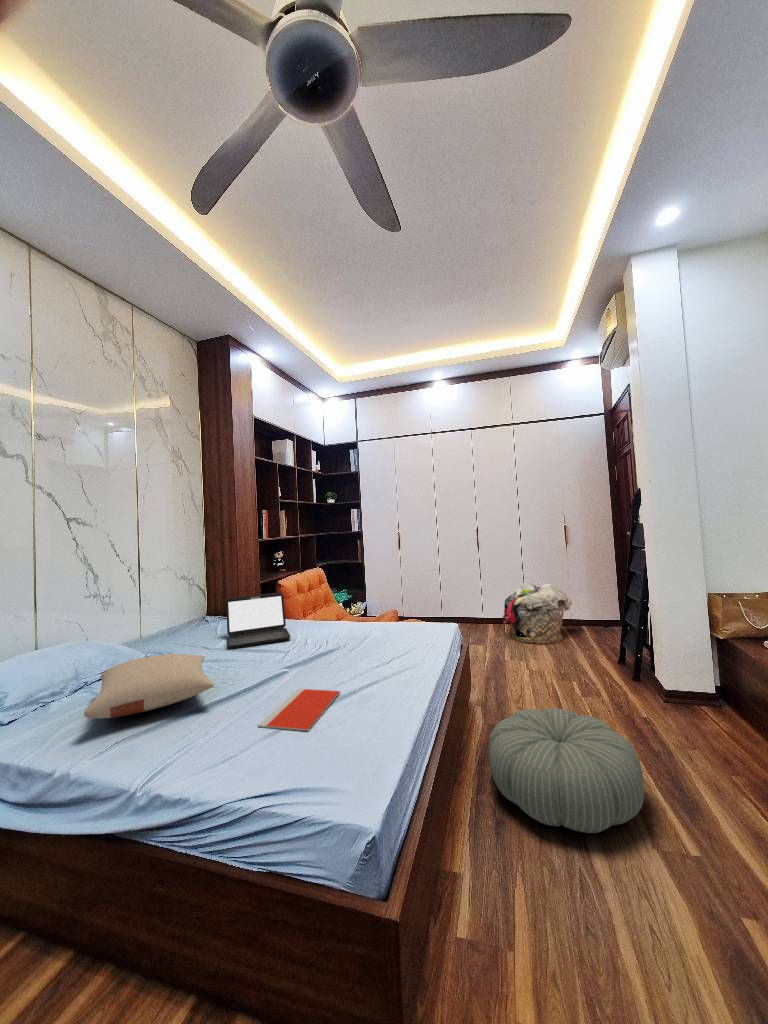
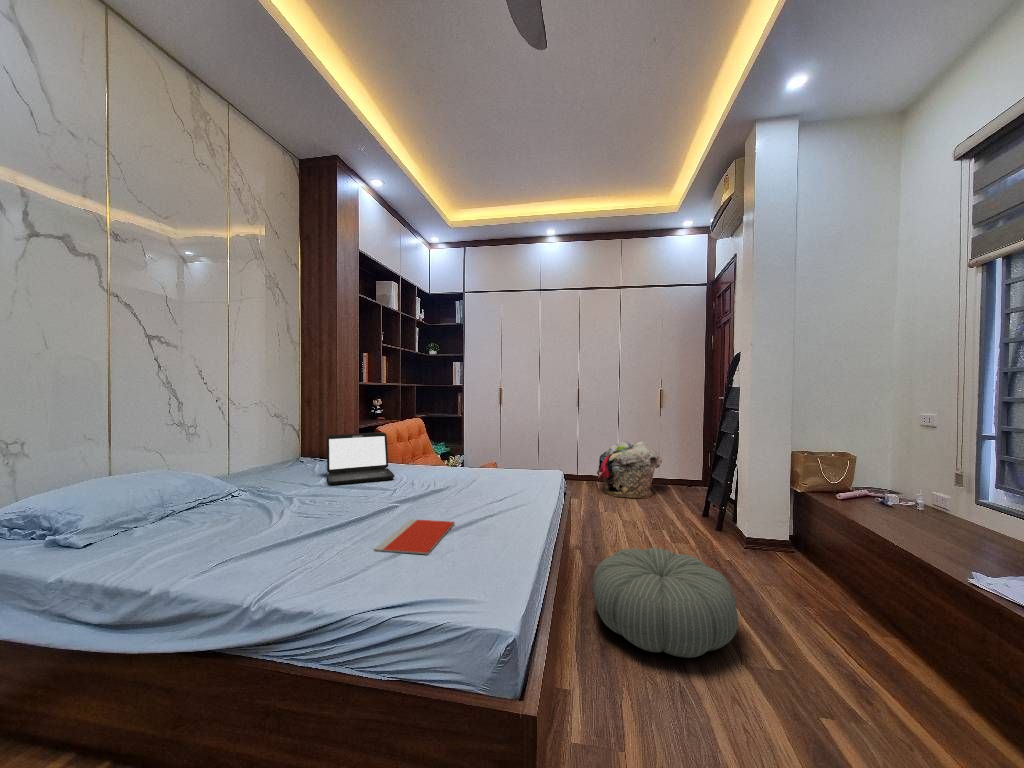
pillow: present [84,654,214,718] -> none [184,481,325,539]

